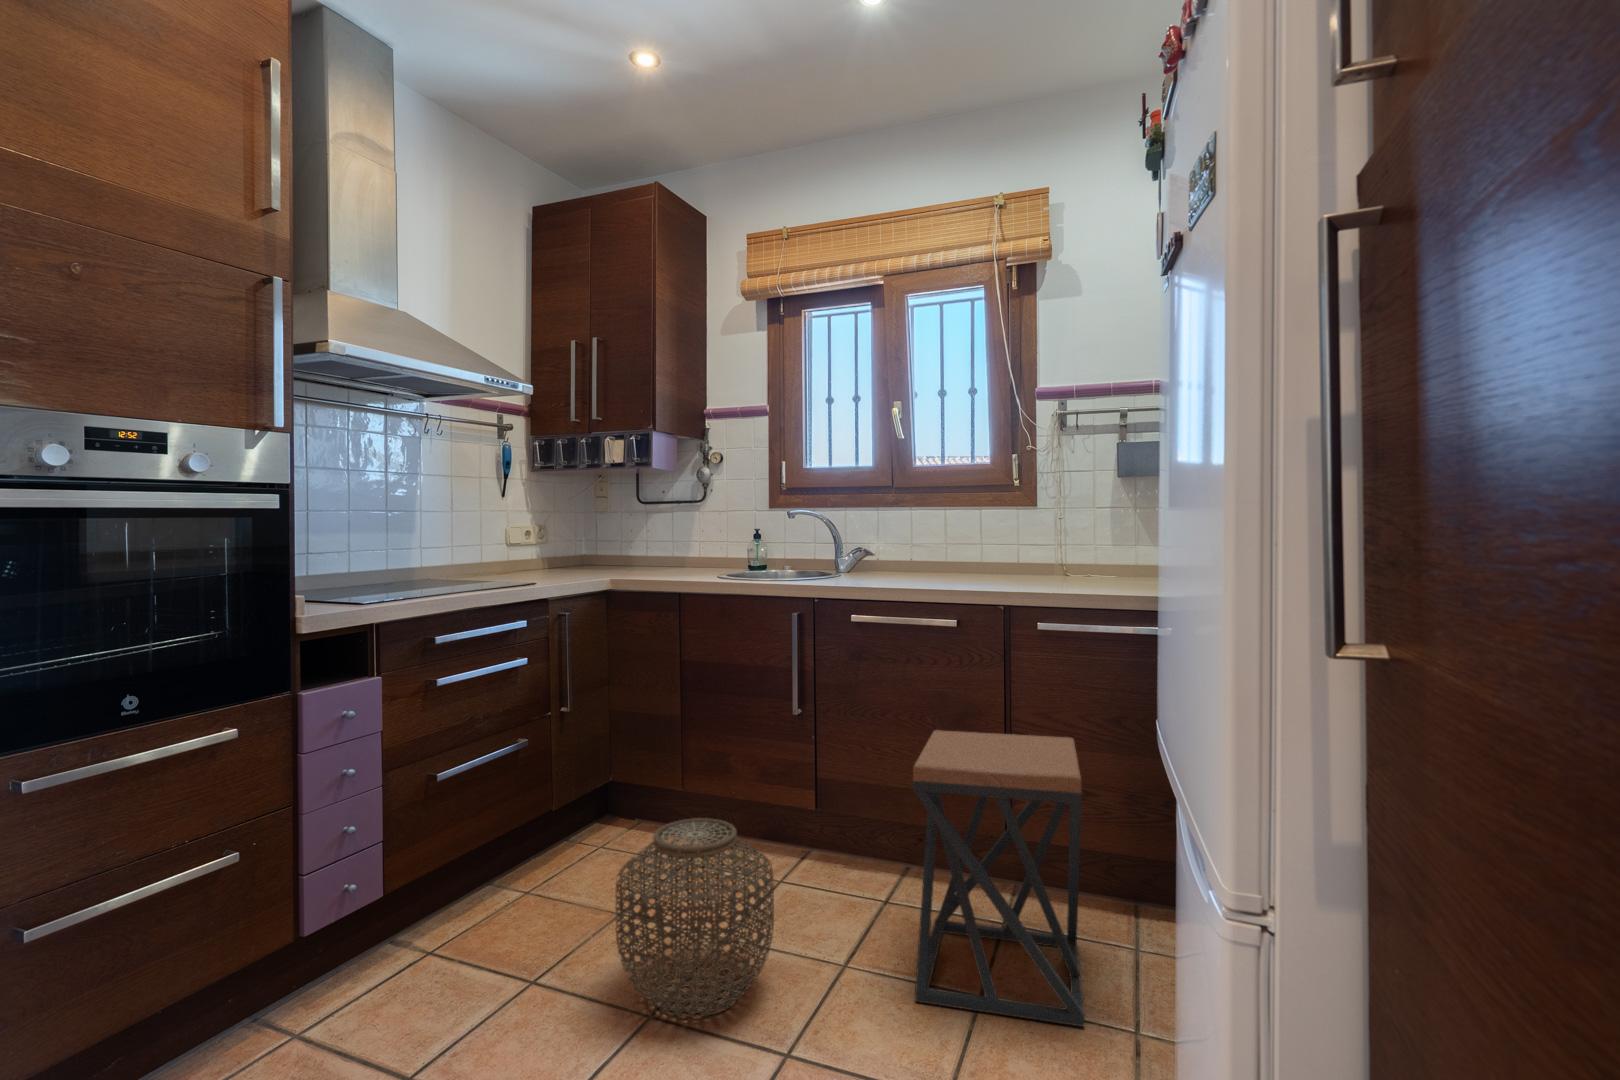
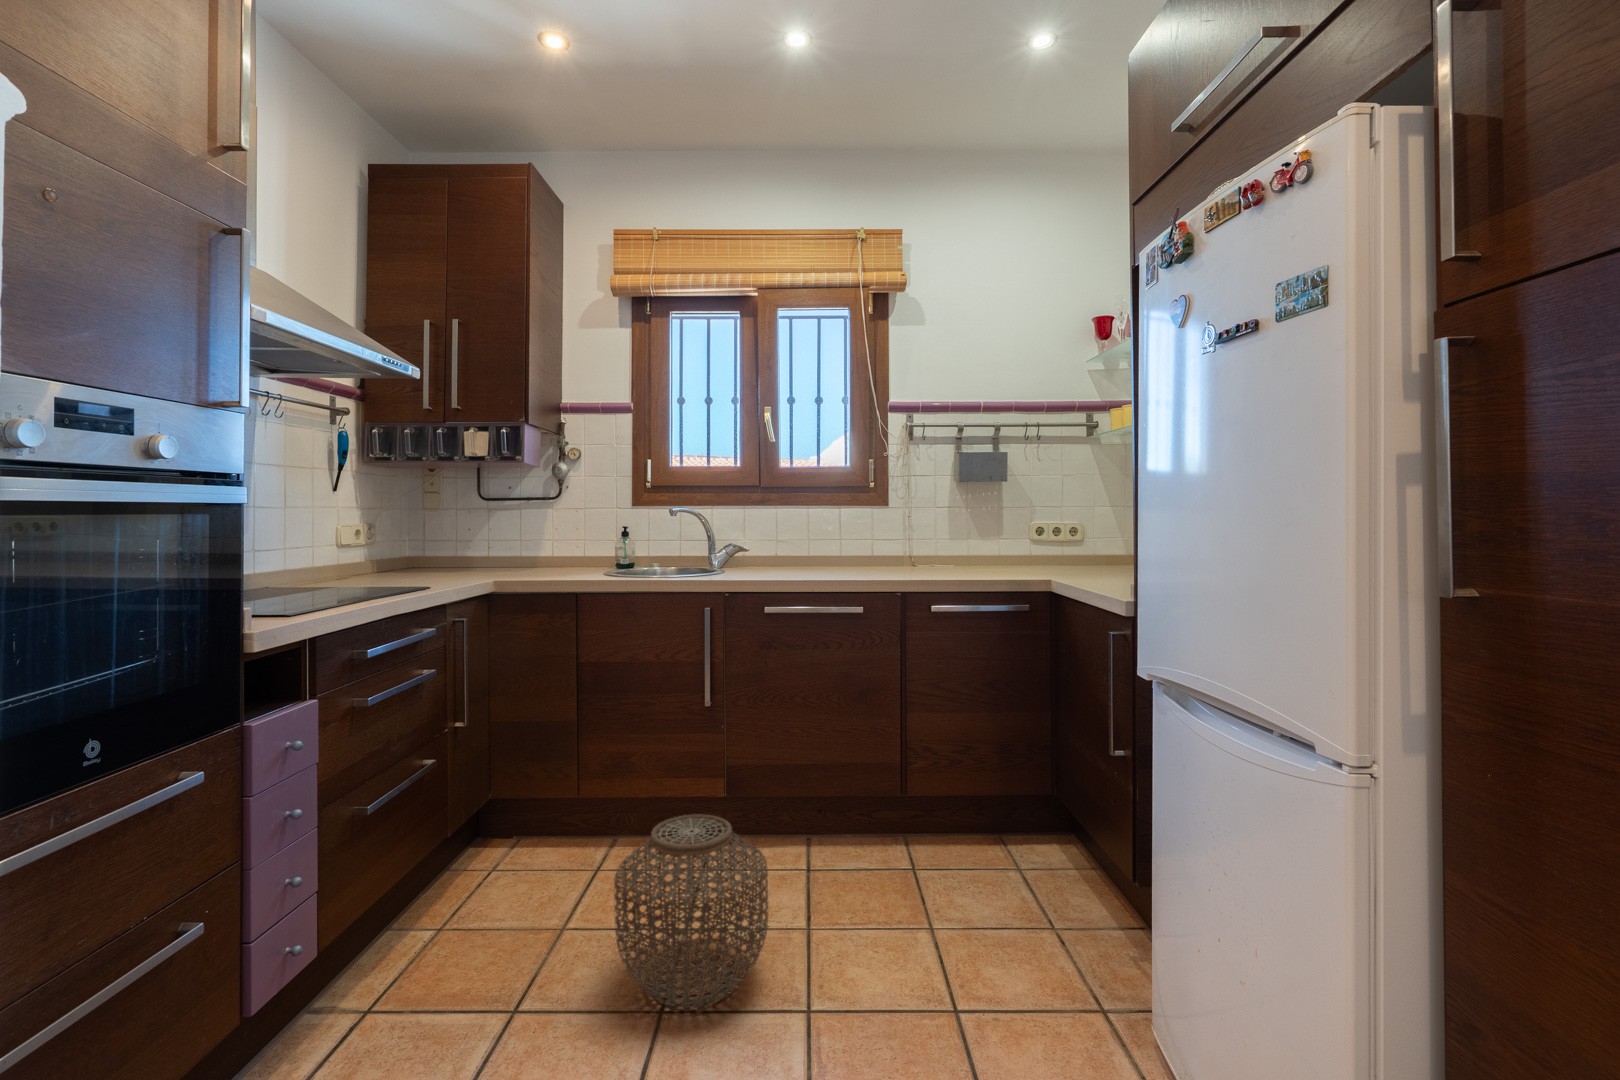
stool: present [913,730,1084,1027] -> none [862,705,1023,947]

